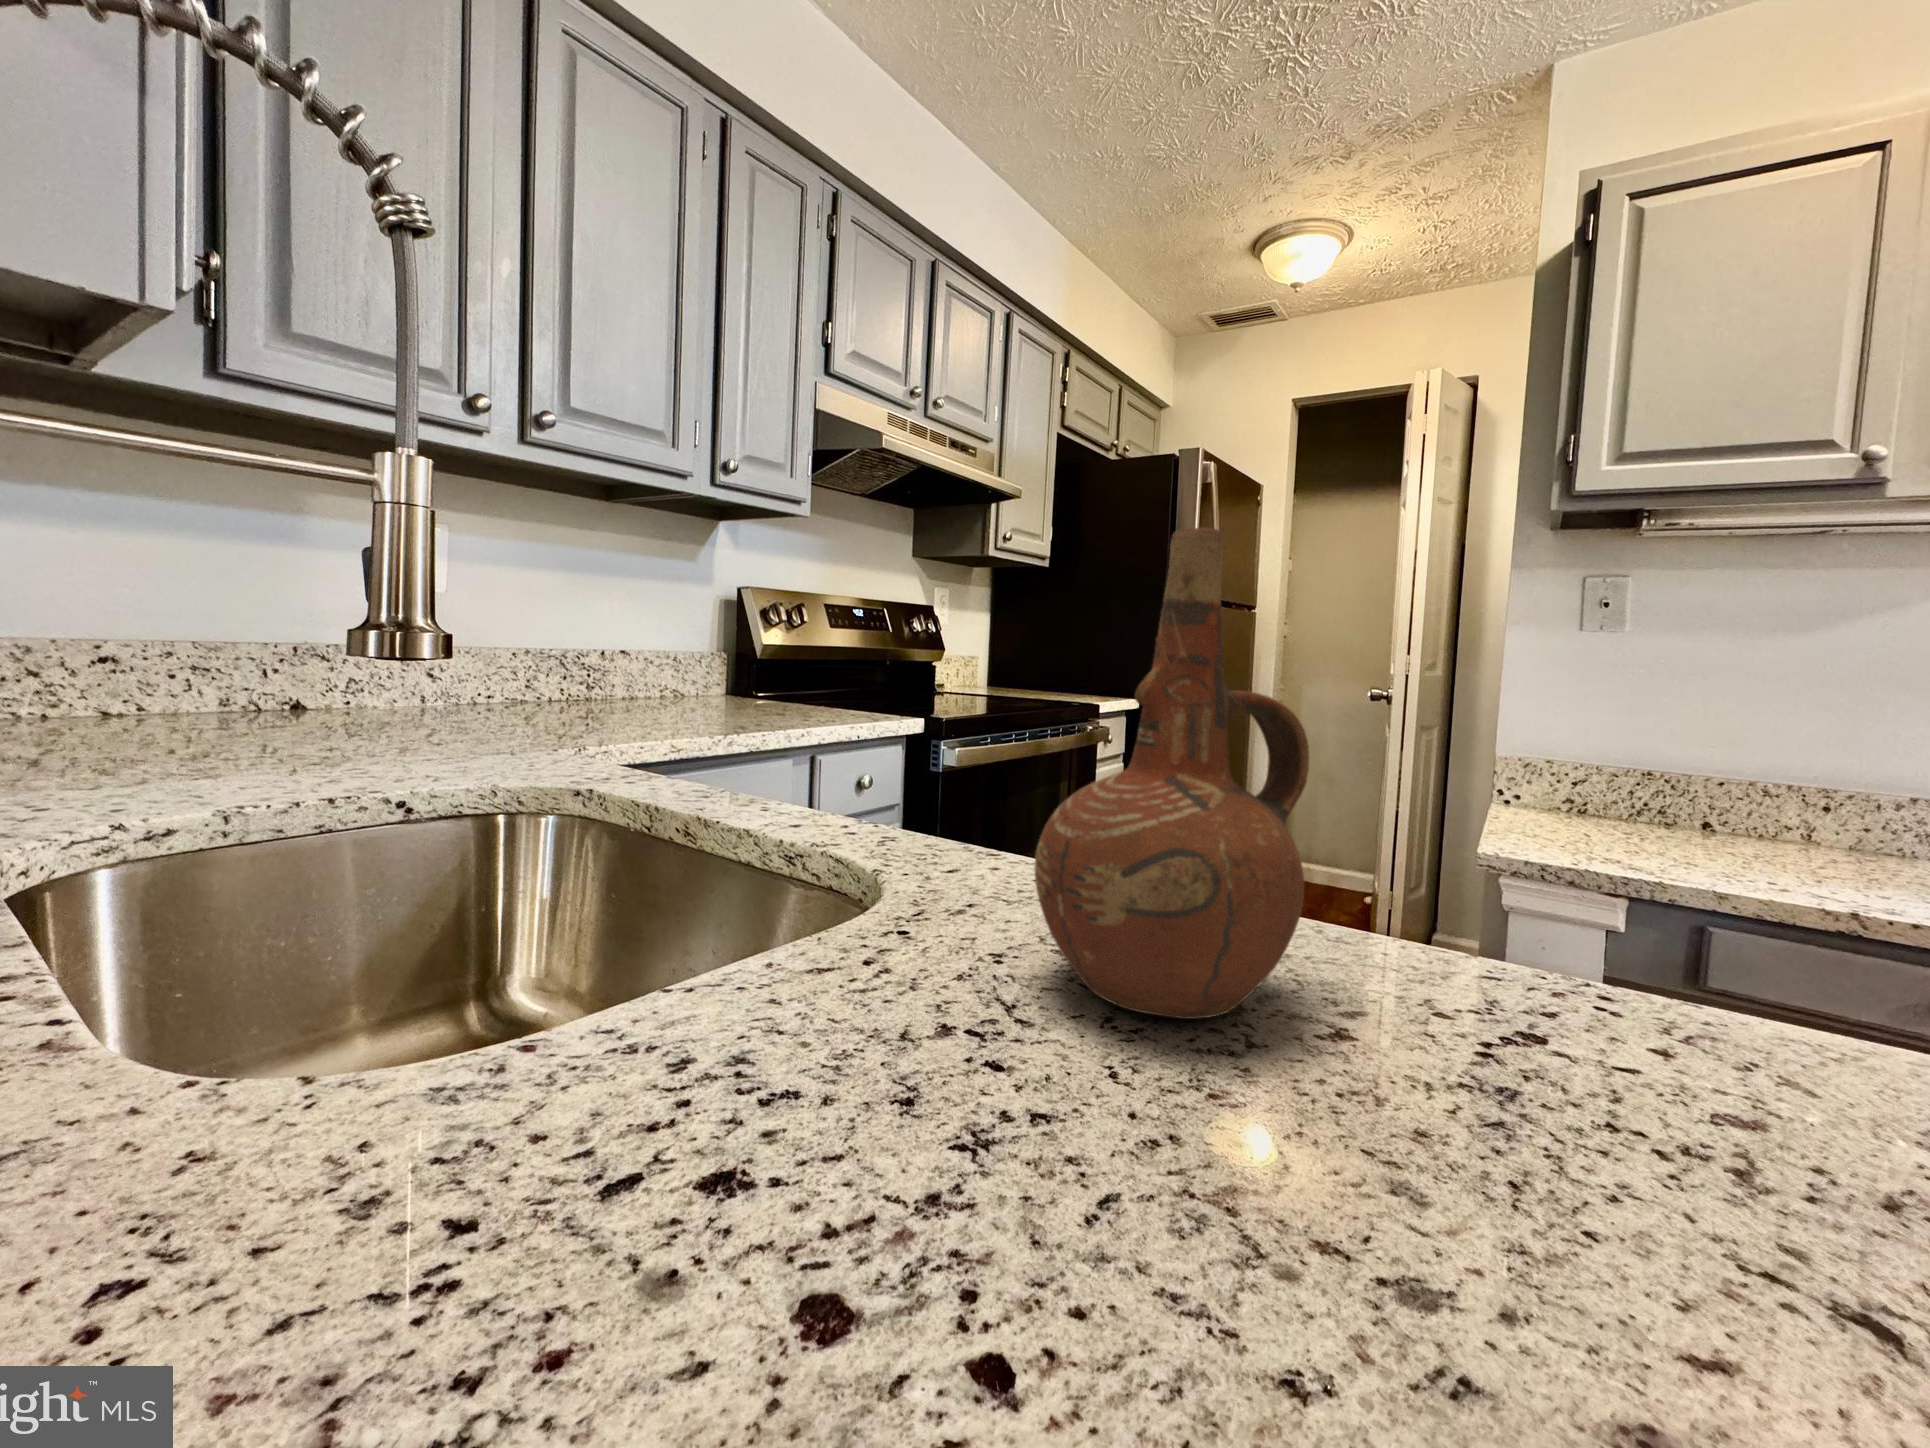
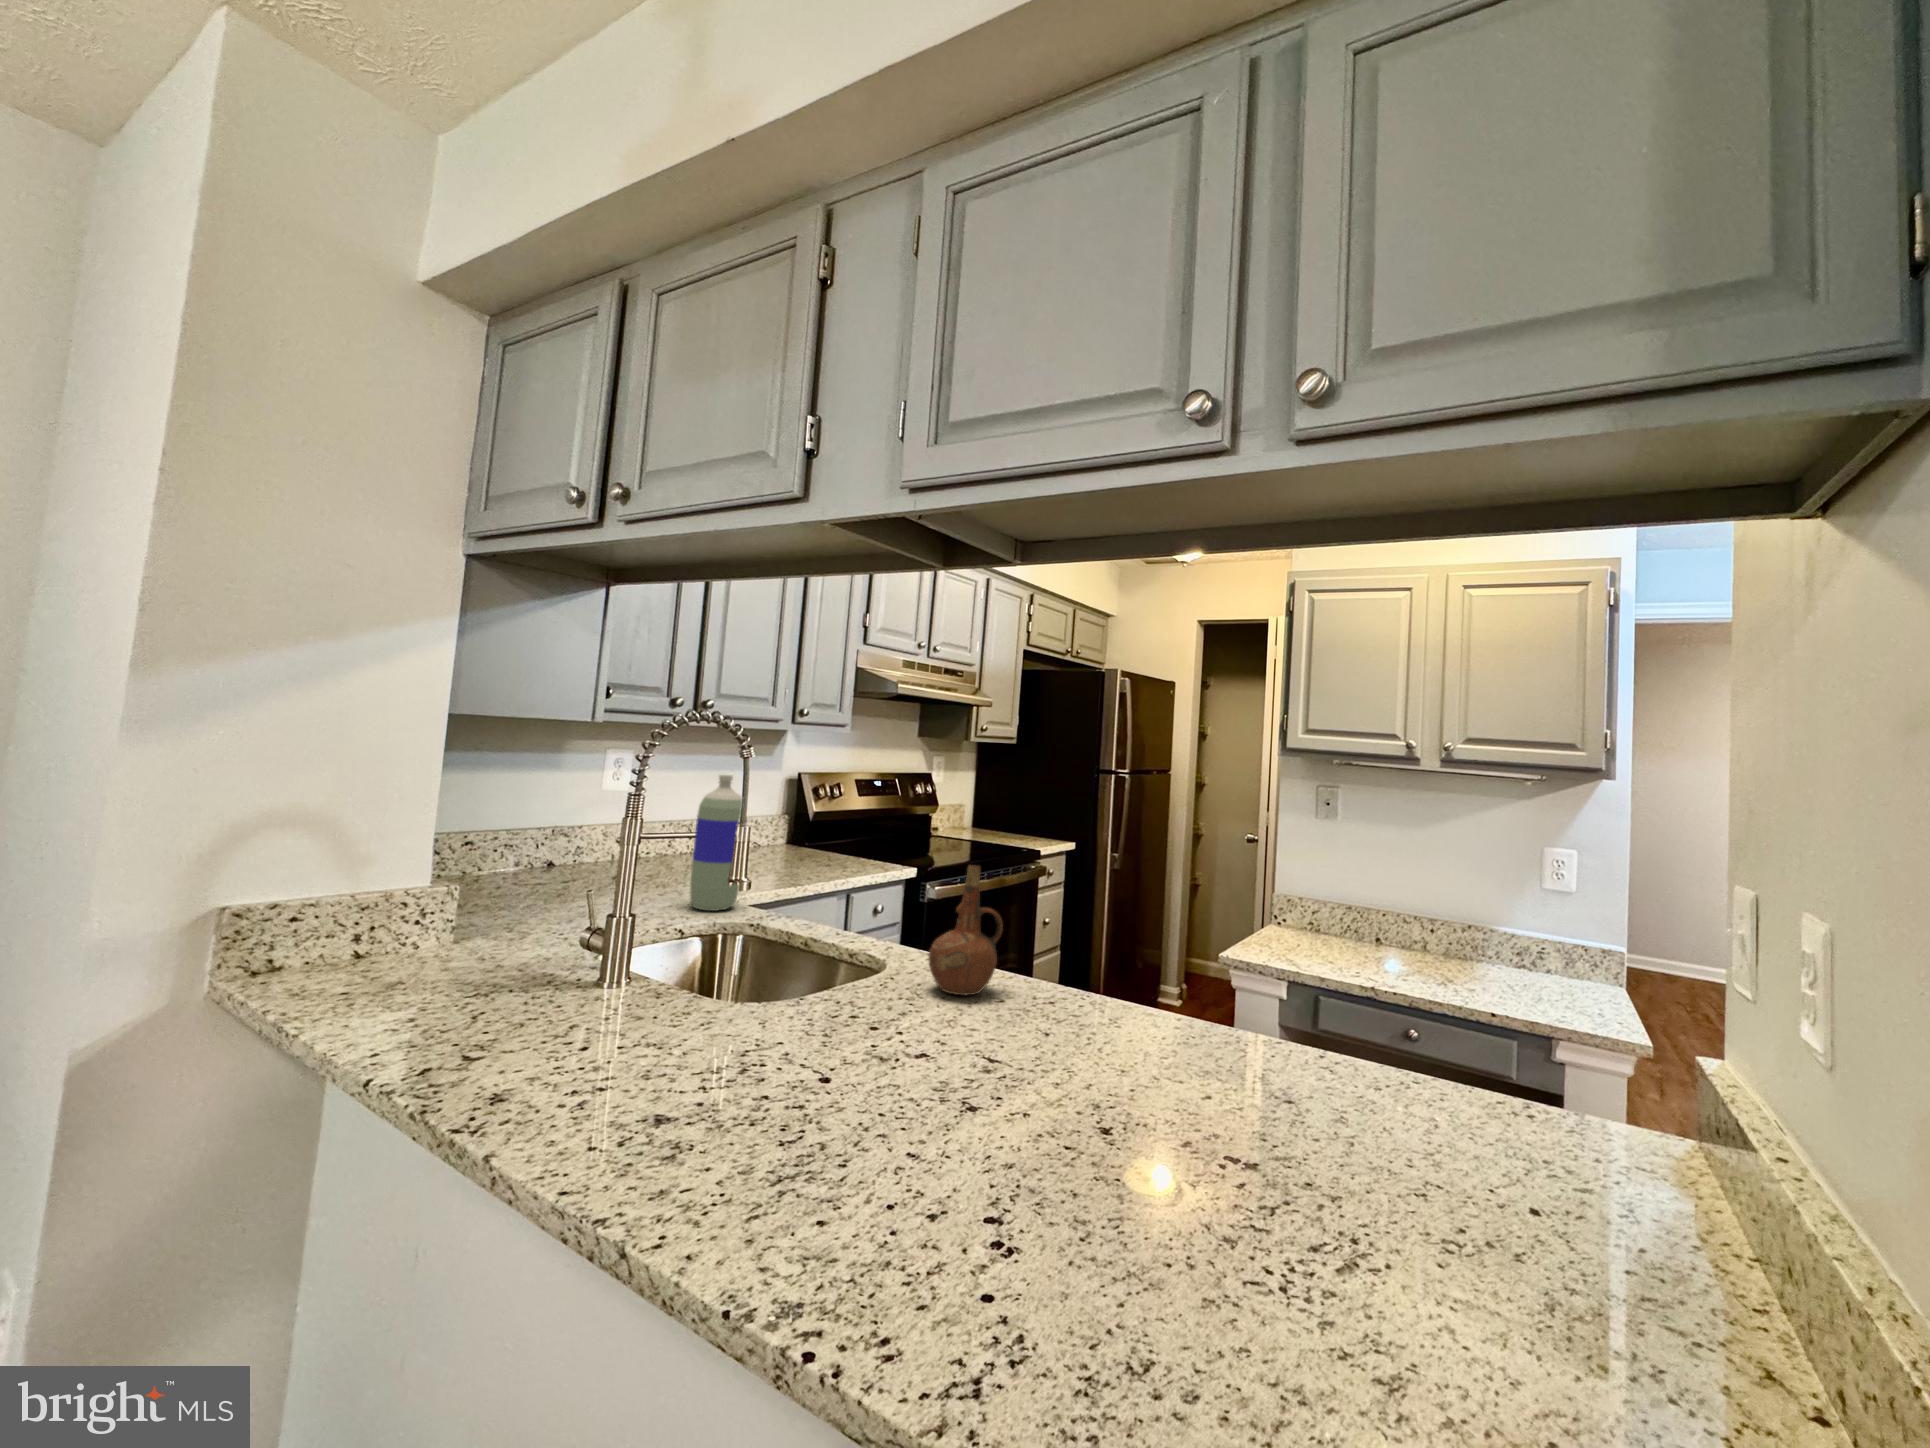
bottle: none [451,476,572,767] -> present [690,775,747,911]

